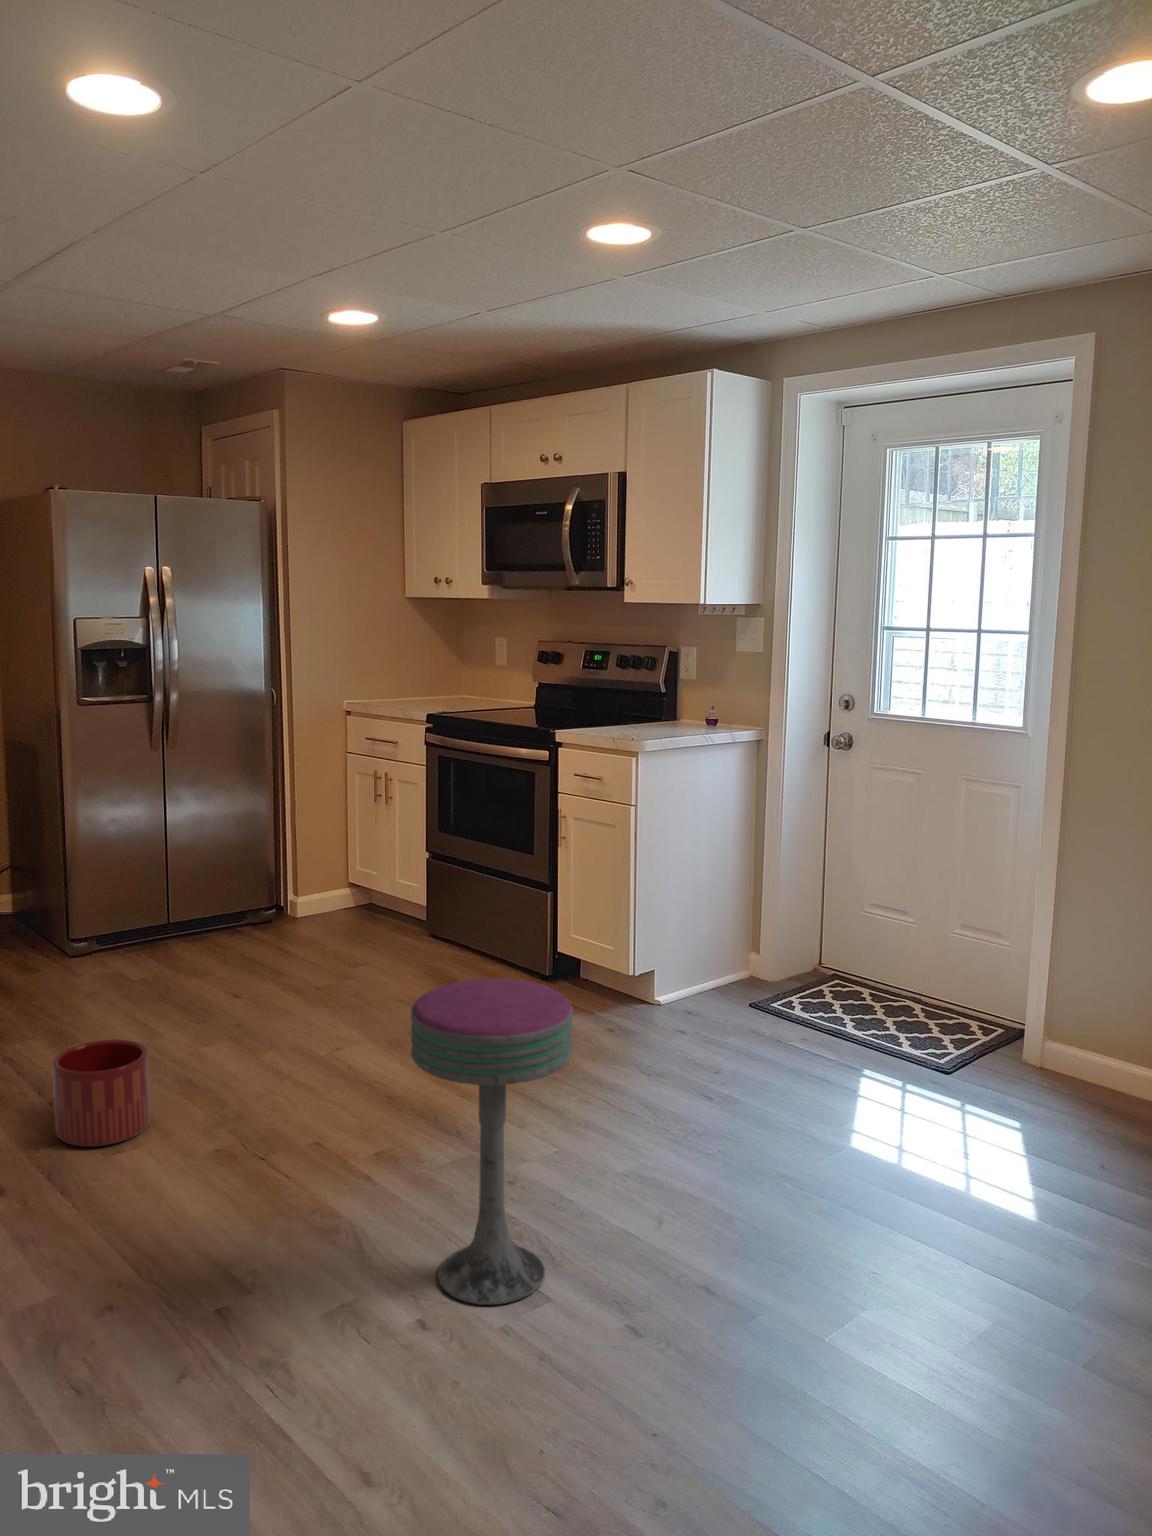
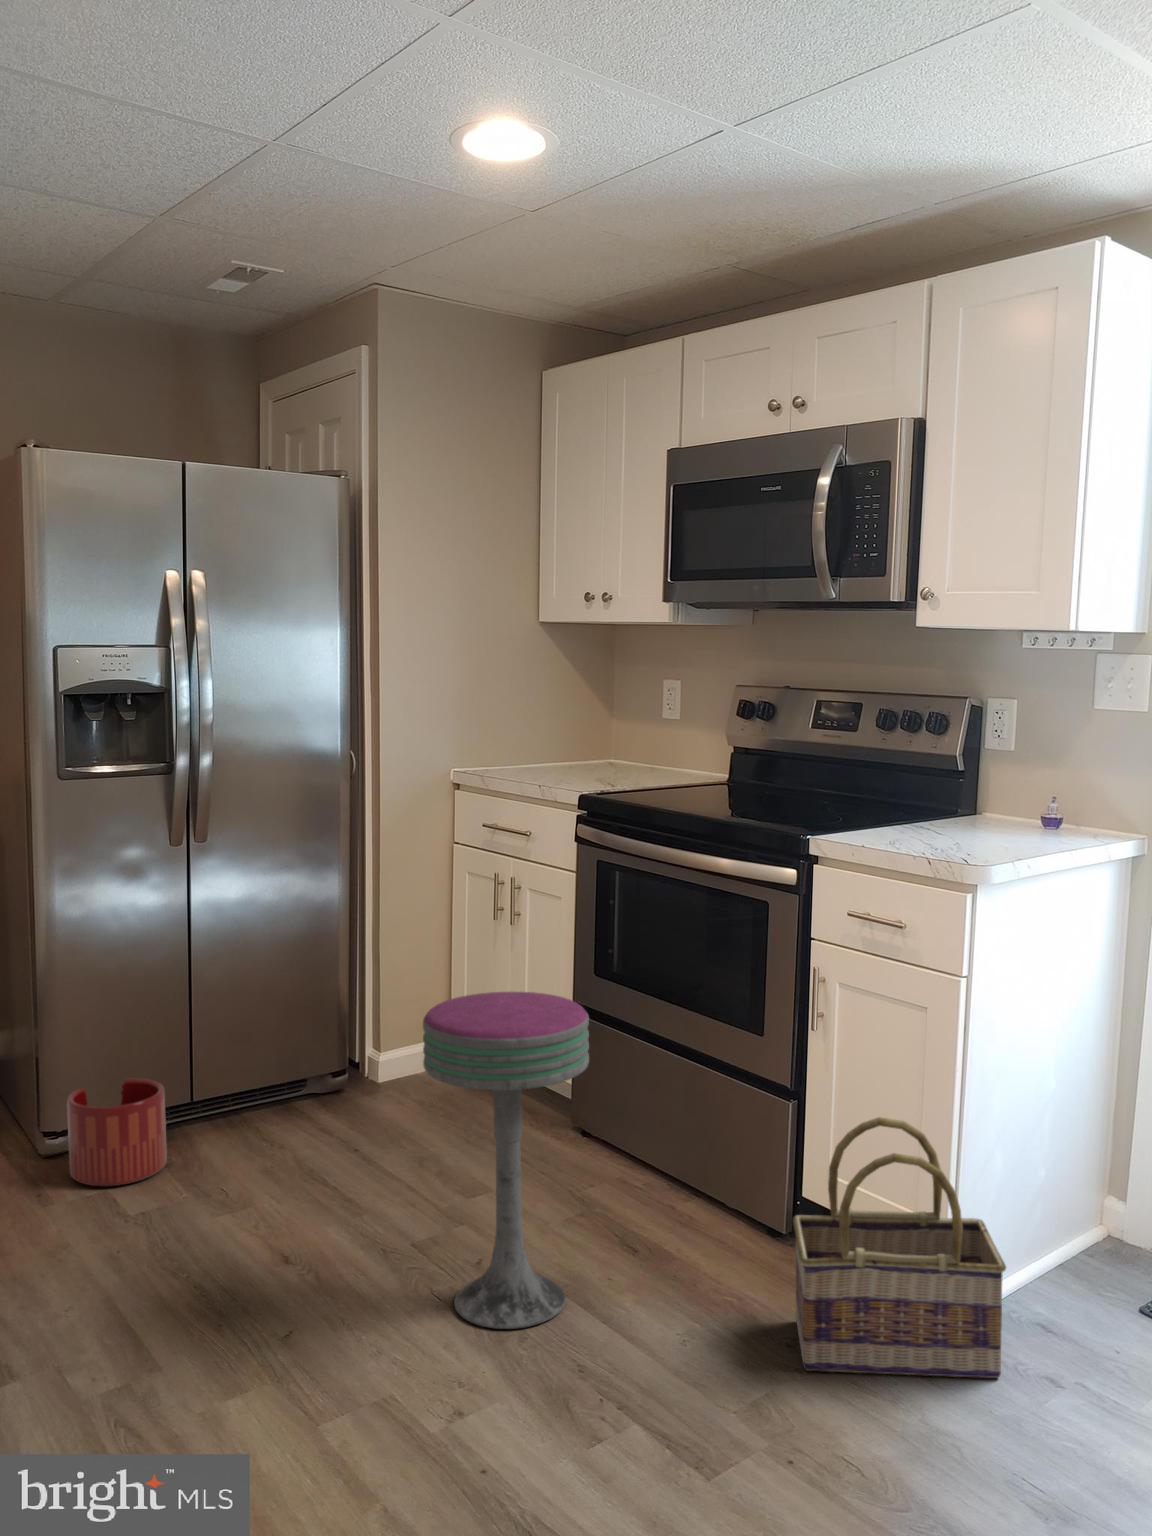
basket: none [764,1108,969,1356] -> present [793,1117,1006,1378]

